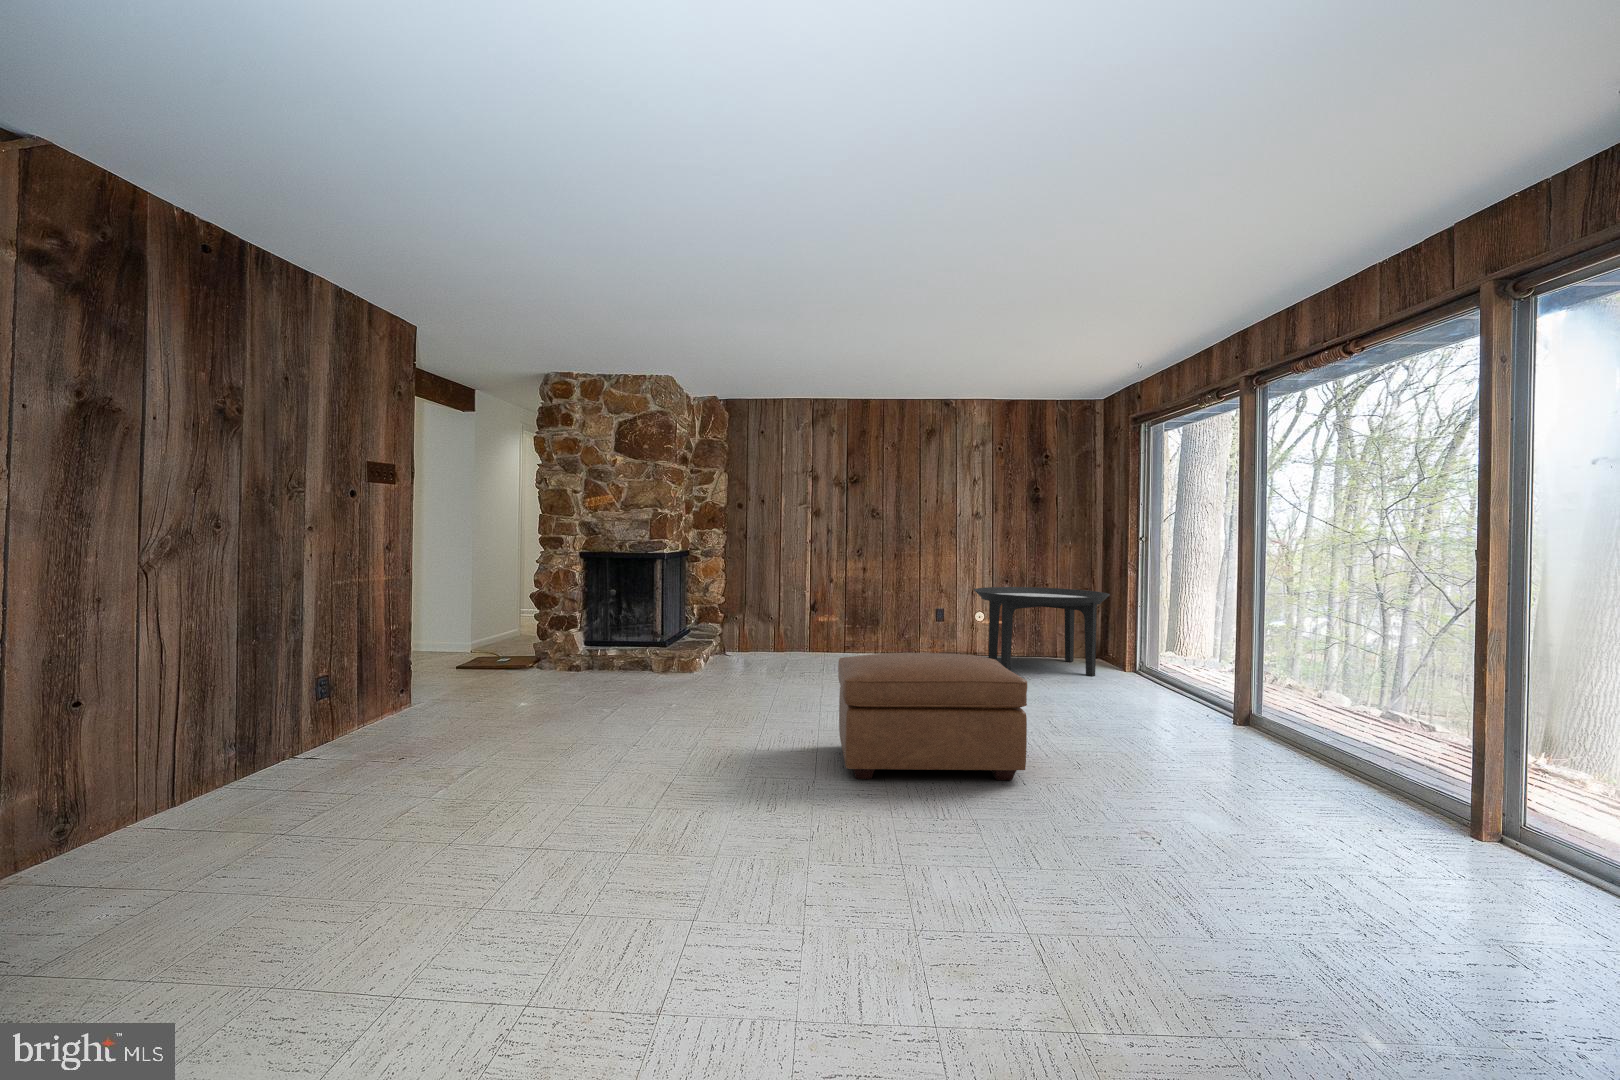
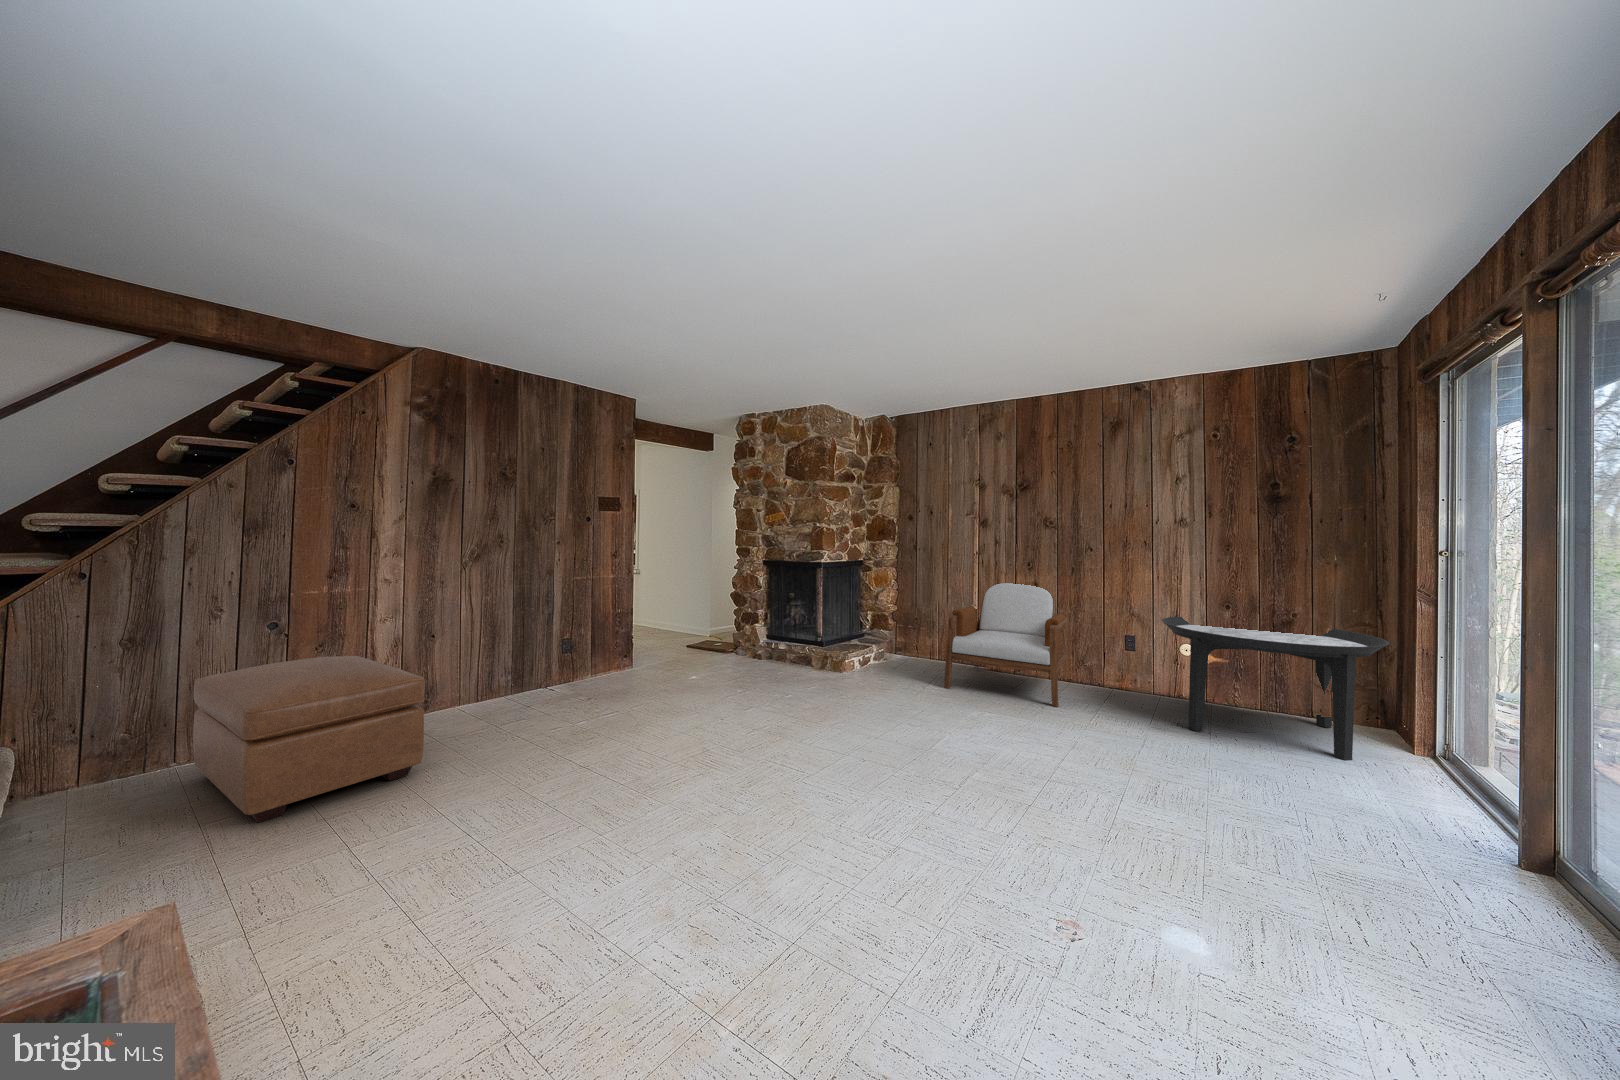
armchair: none [805,565,908,672] -> present [944,583,1073,707]
ottoman: present [838,653,1027,780] -> present [193,656,424,823]

